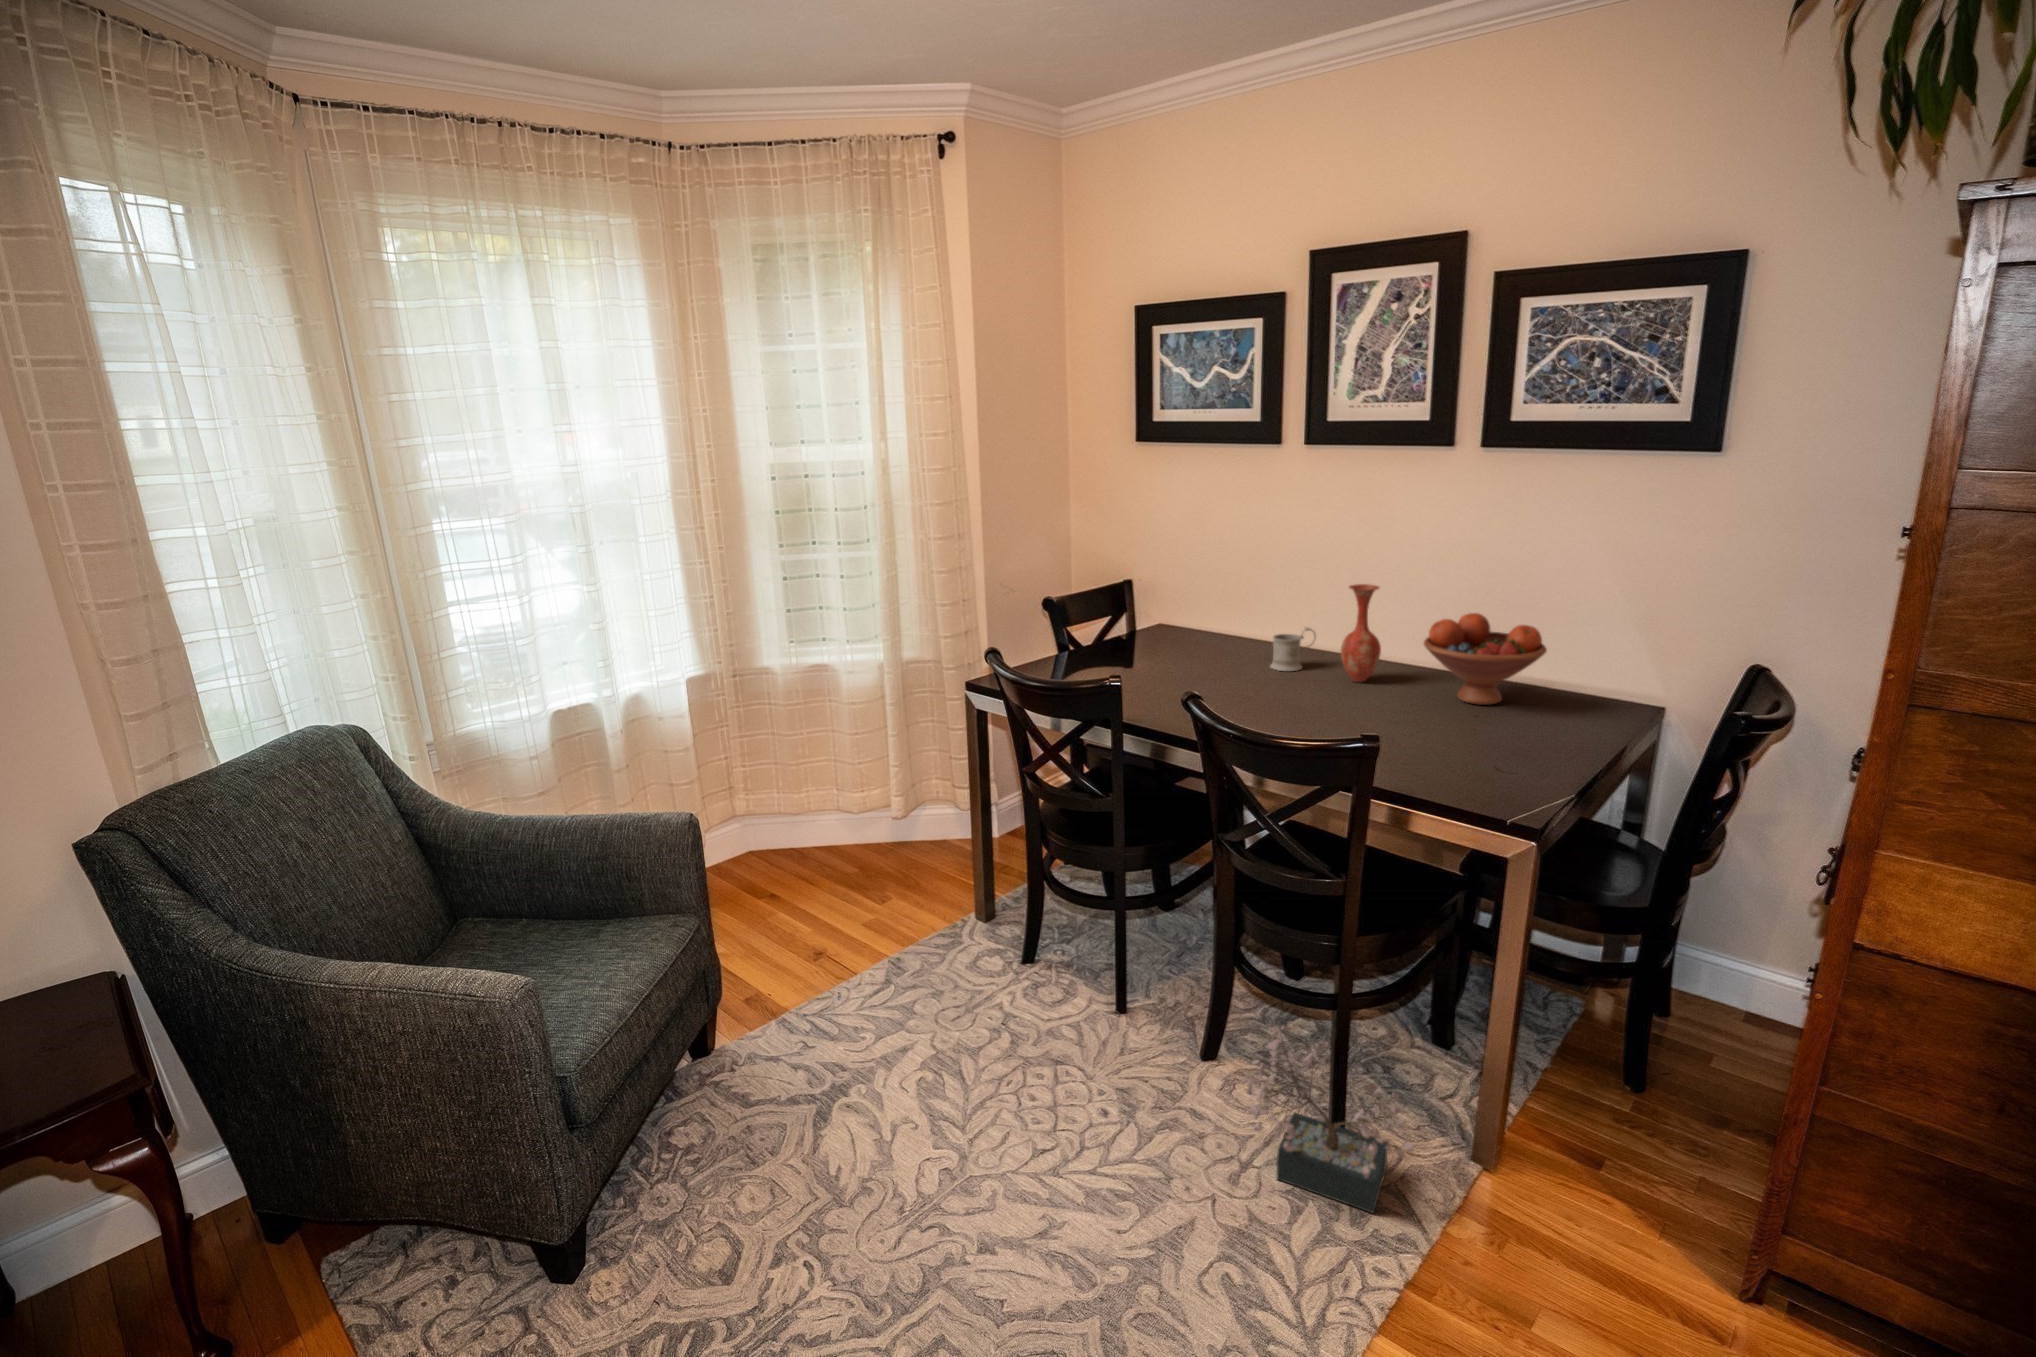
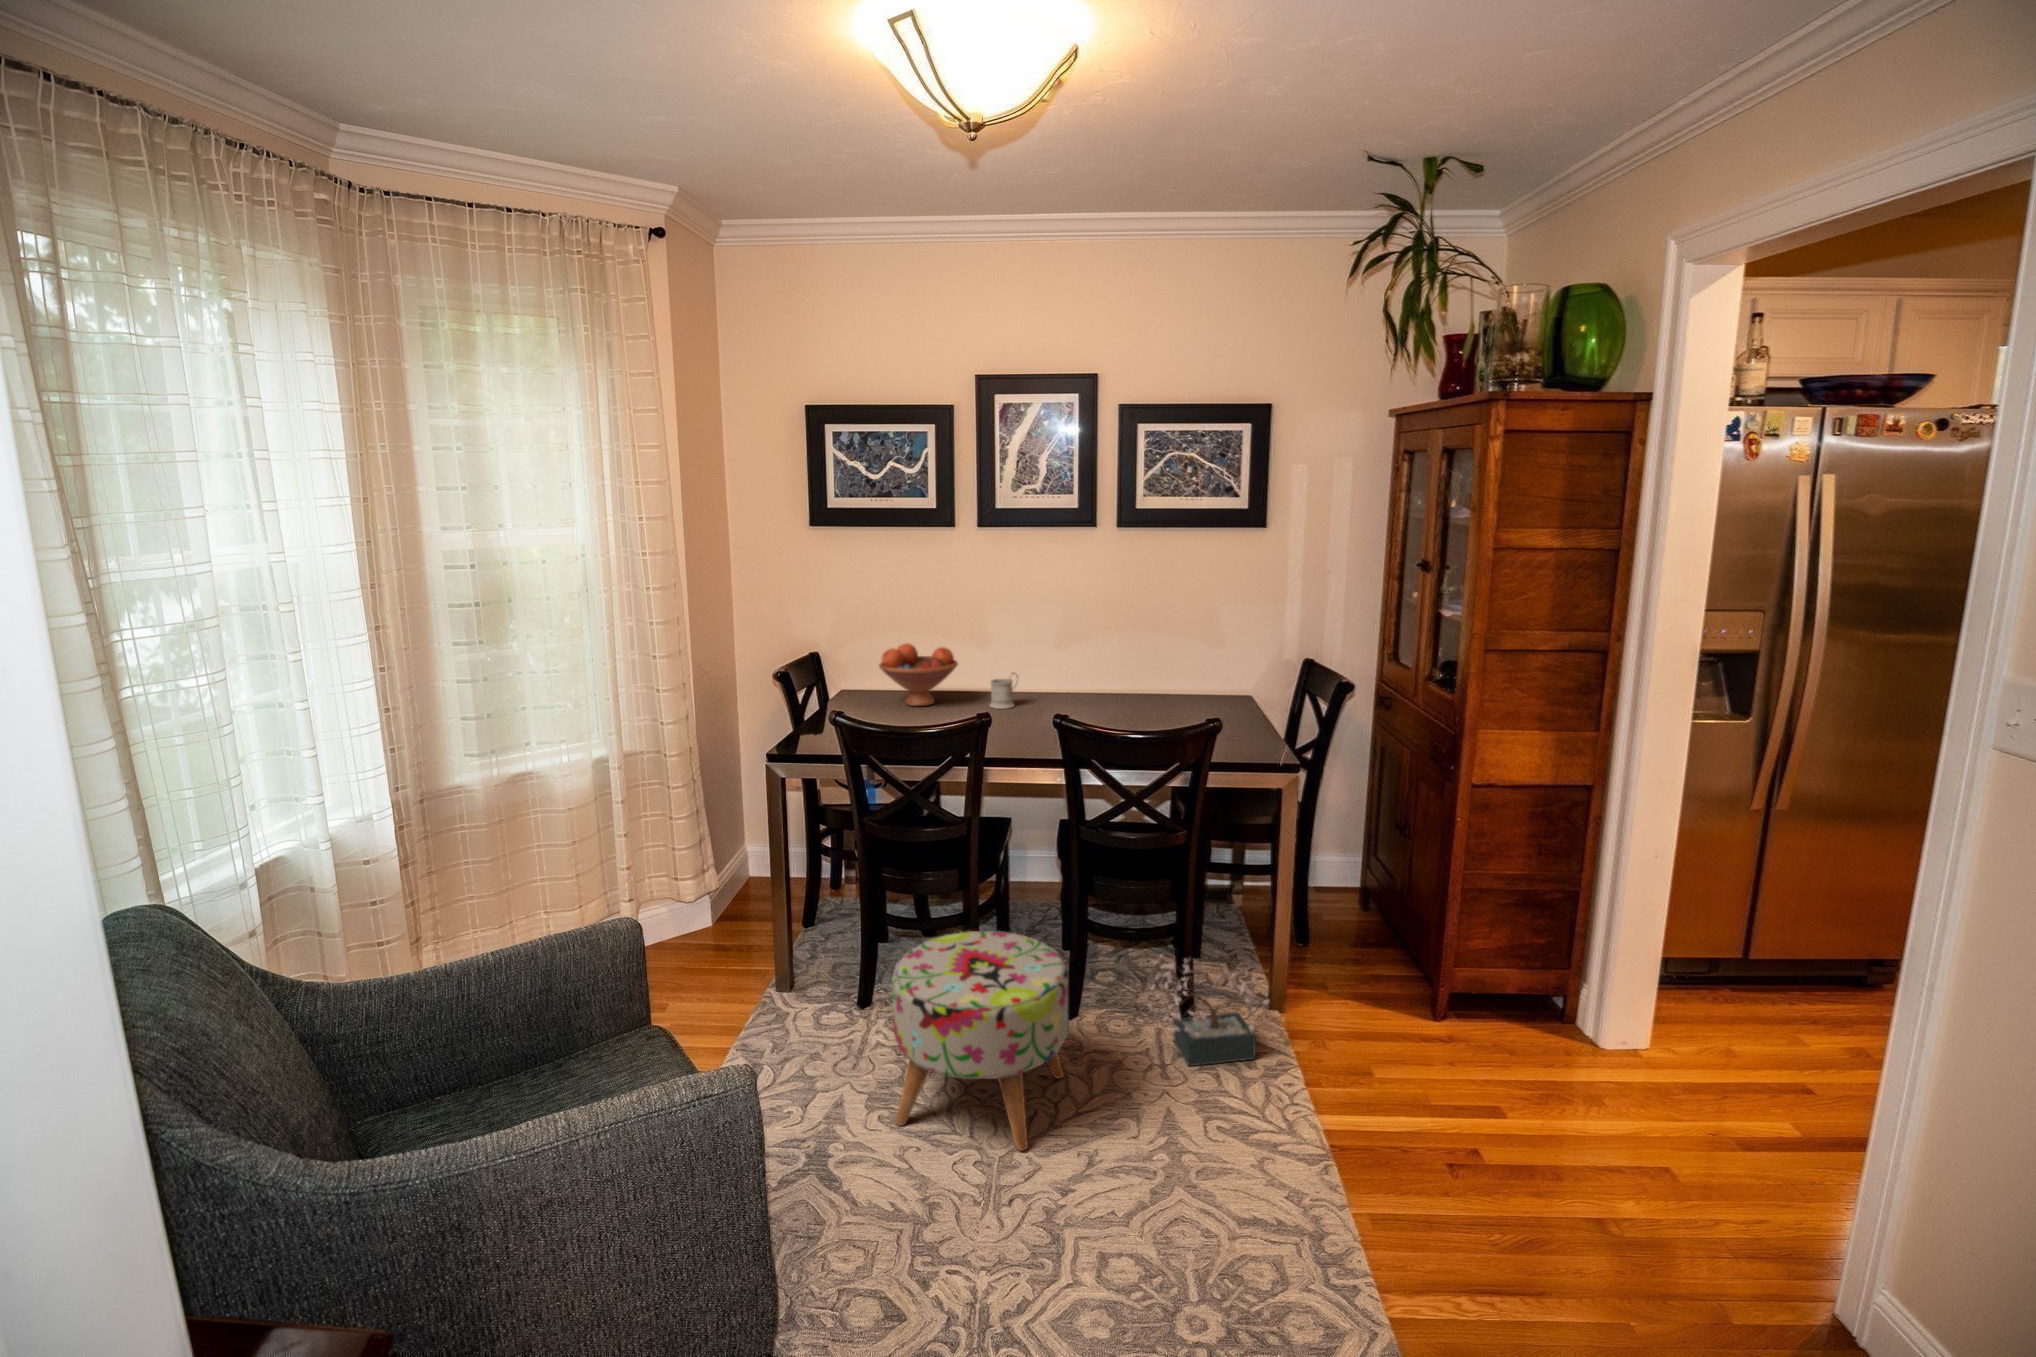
vase: present [1341,584,1381,682] -> none [1051,632,1080,708]
fruit bowl: present [1424,613,1547,705] -> present [879,644,958,706]
ottoman: none [916,916,1126,1181] -> present [892,931,1068,1151]

